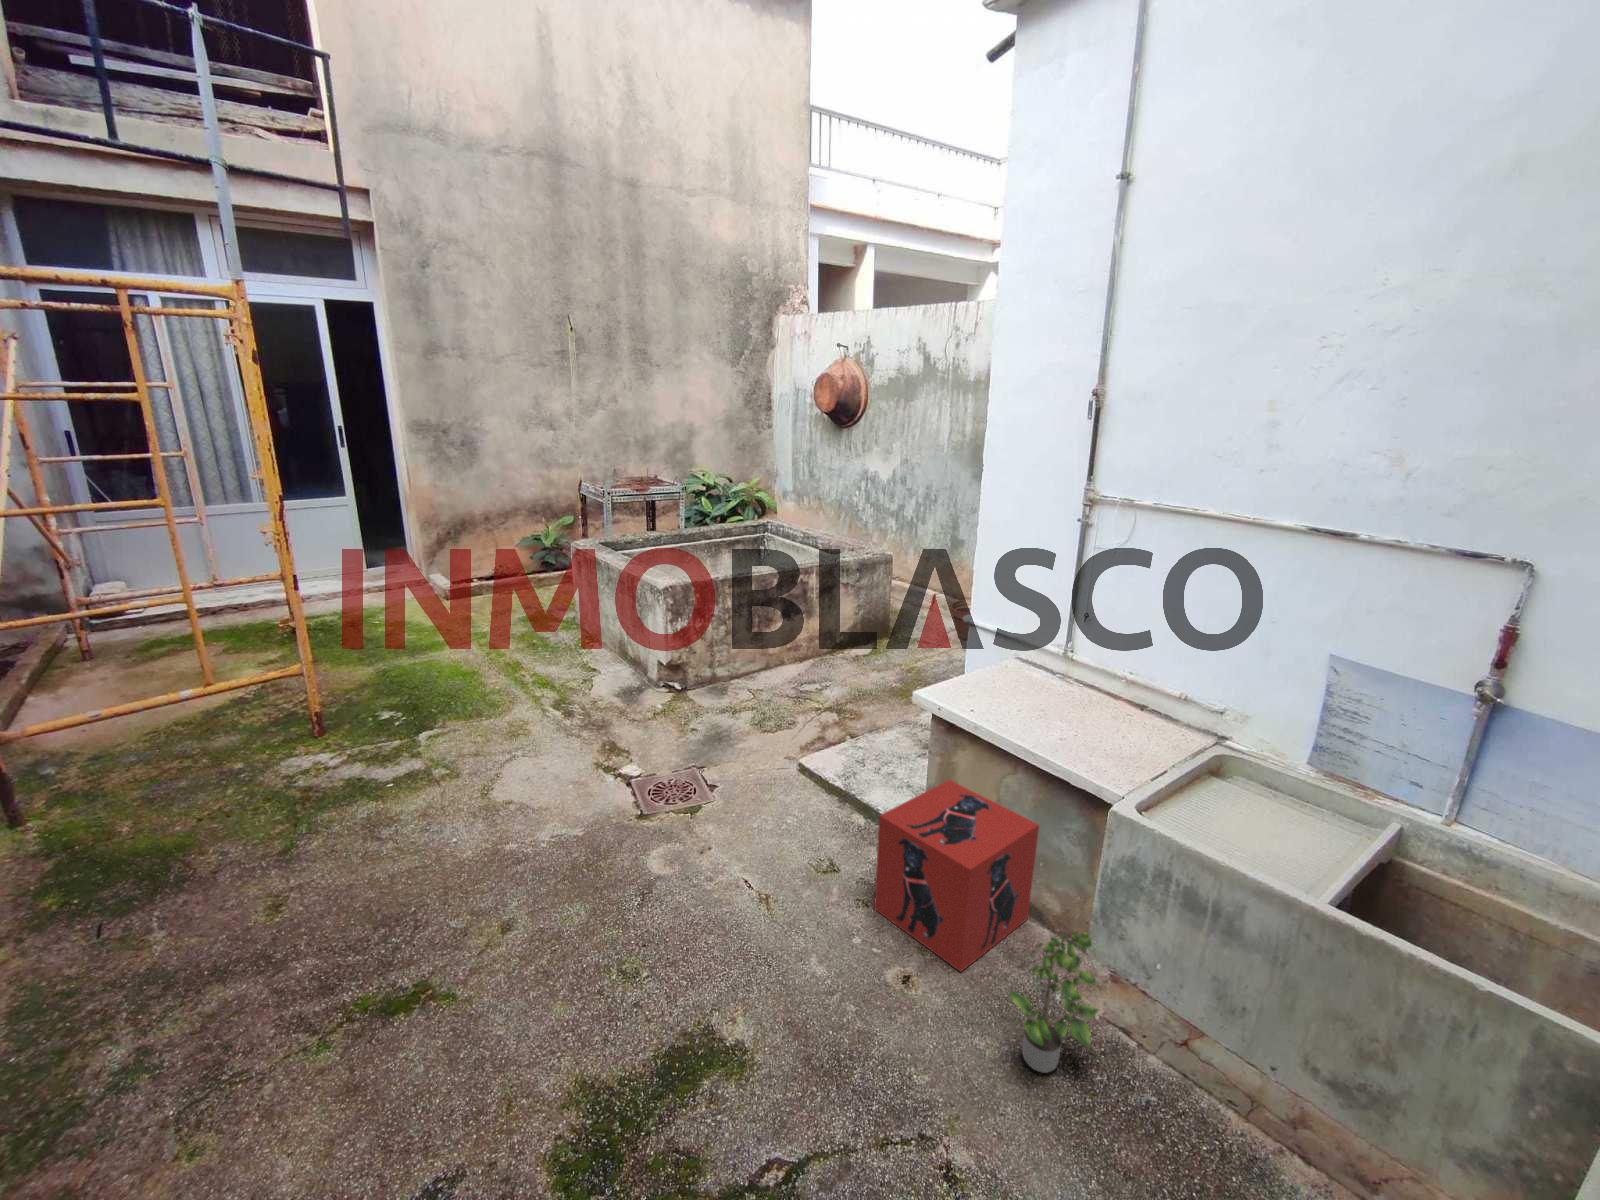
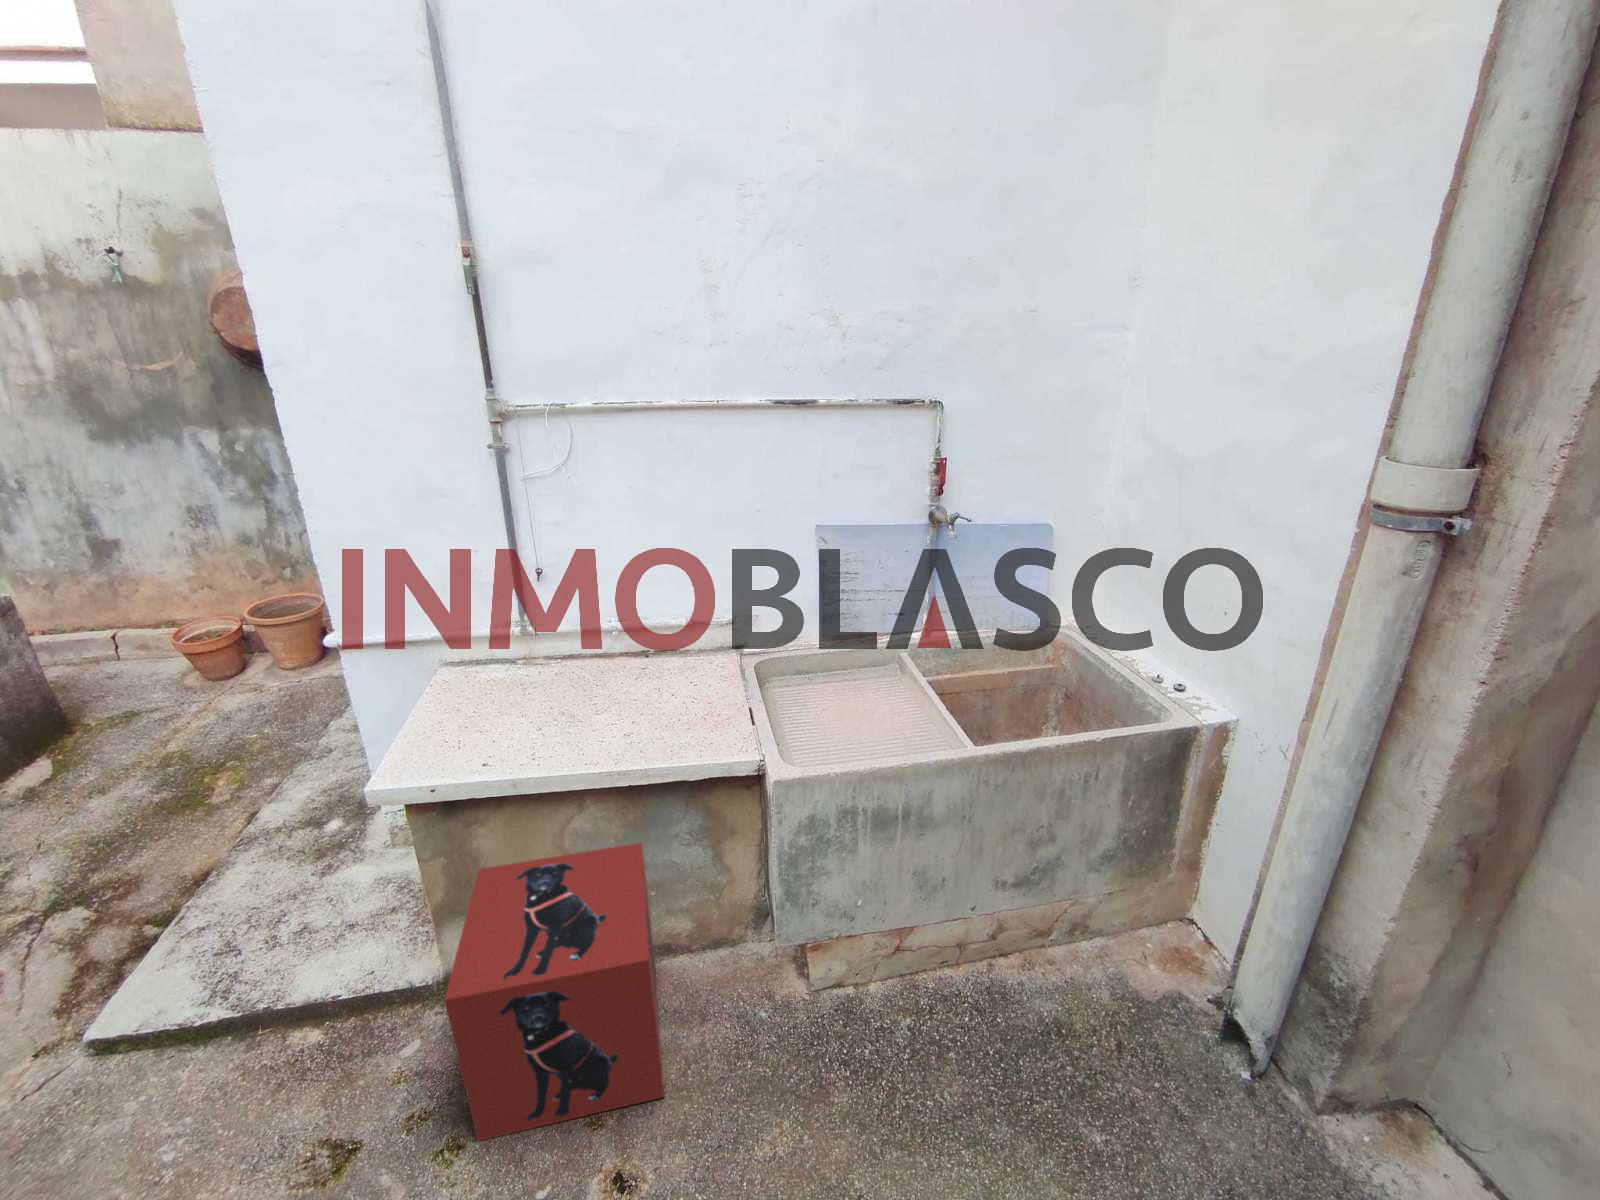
potted plant: present [1010,932,1098,1073] -> none [787,915,871,1116]

